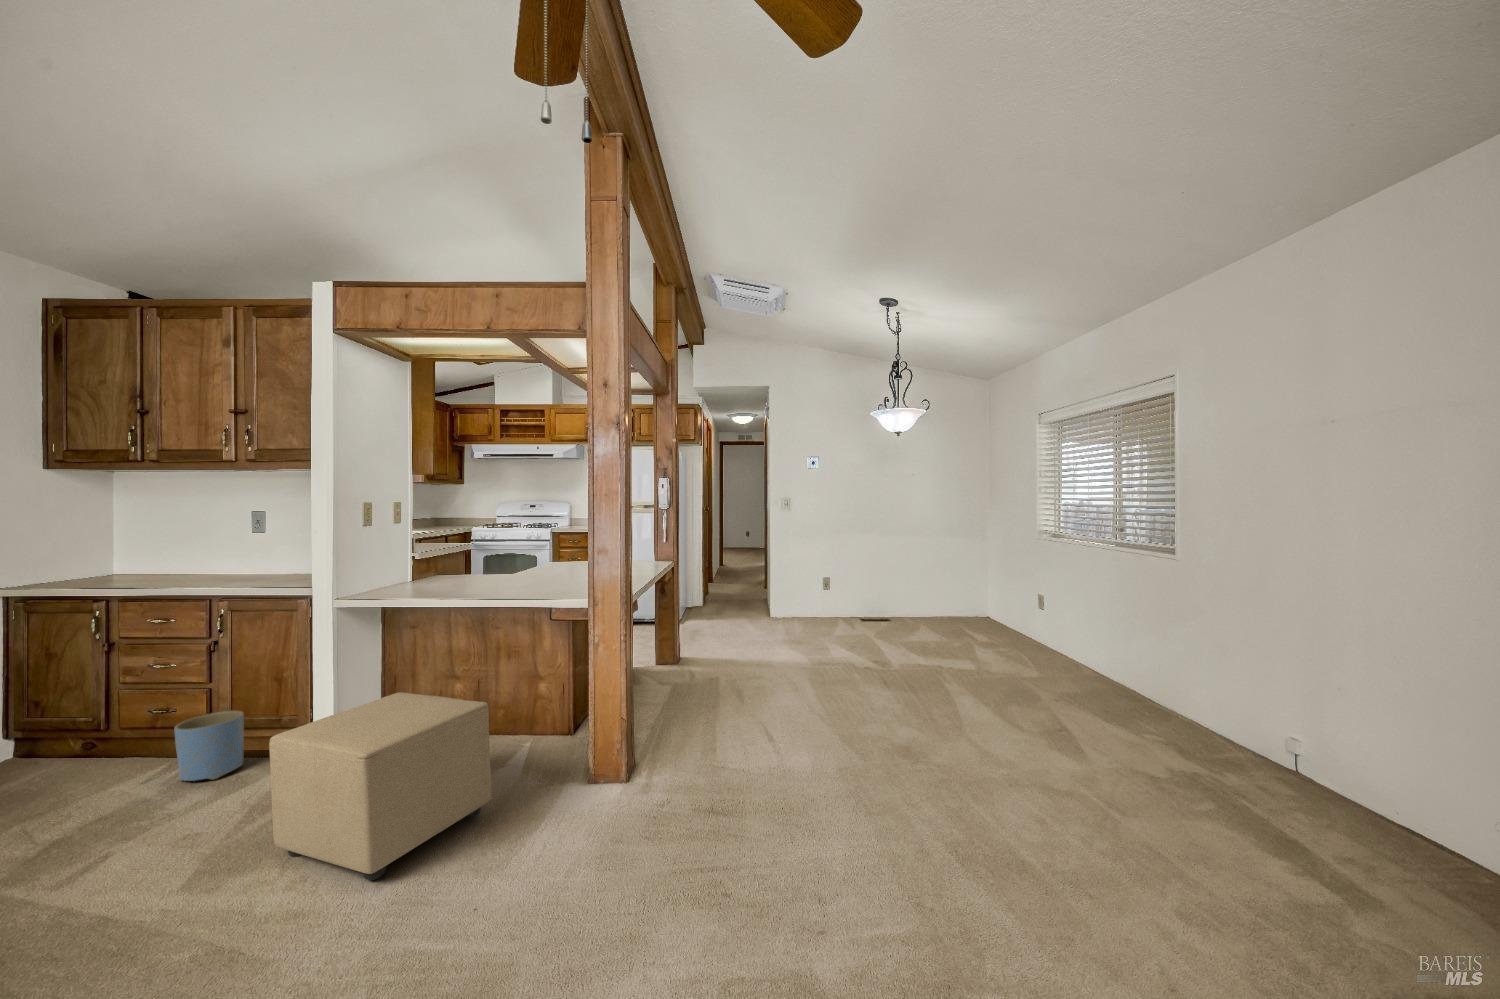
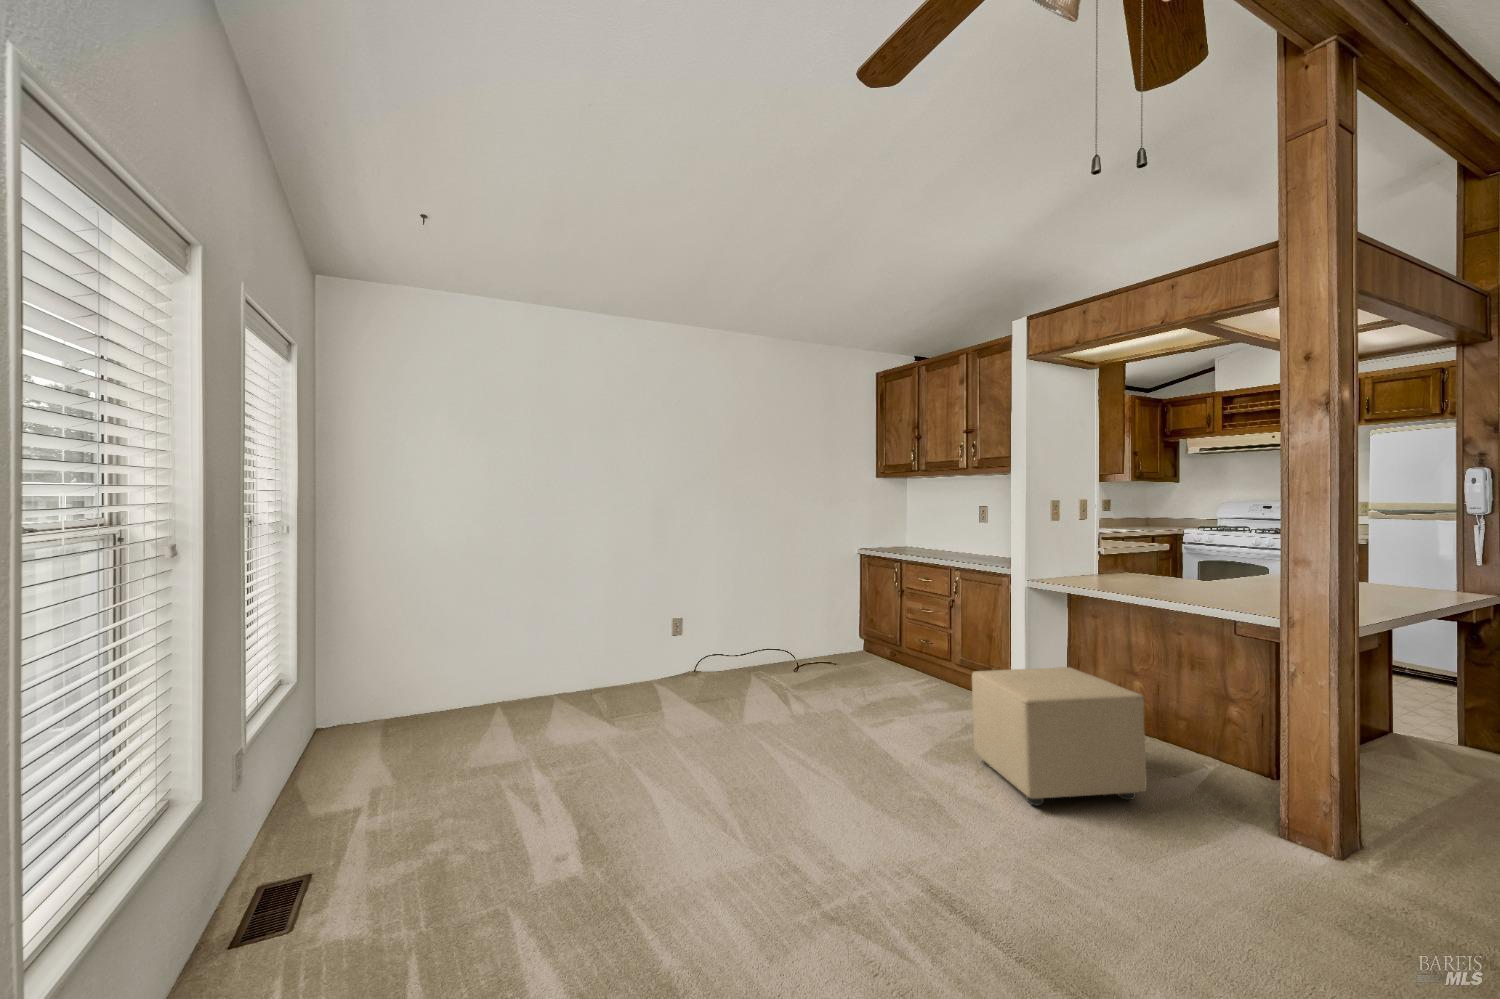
planter: present [174,711,244,781] -> none [929,652,968,699]

